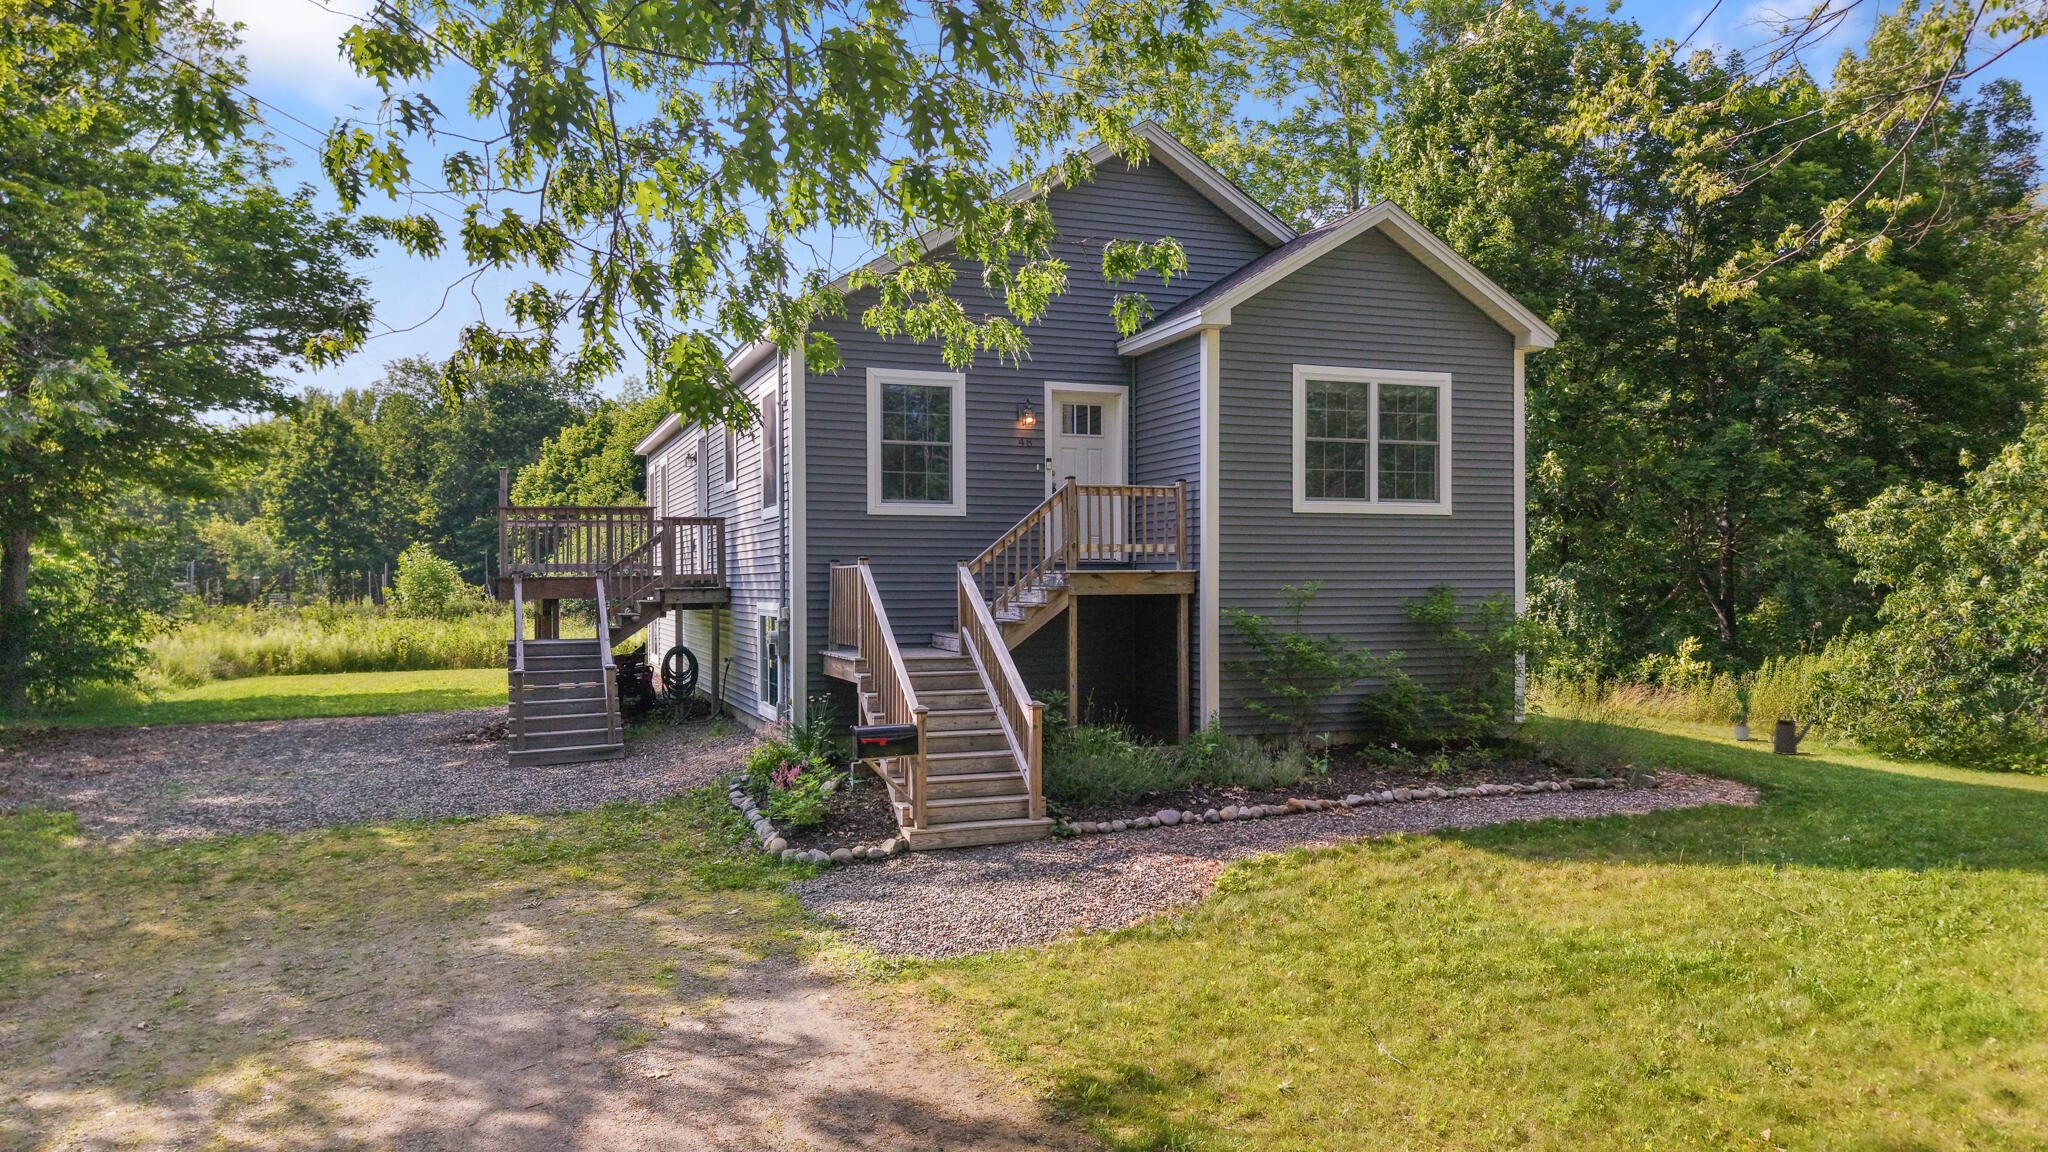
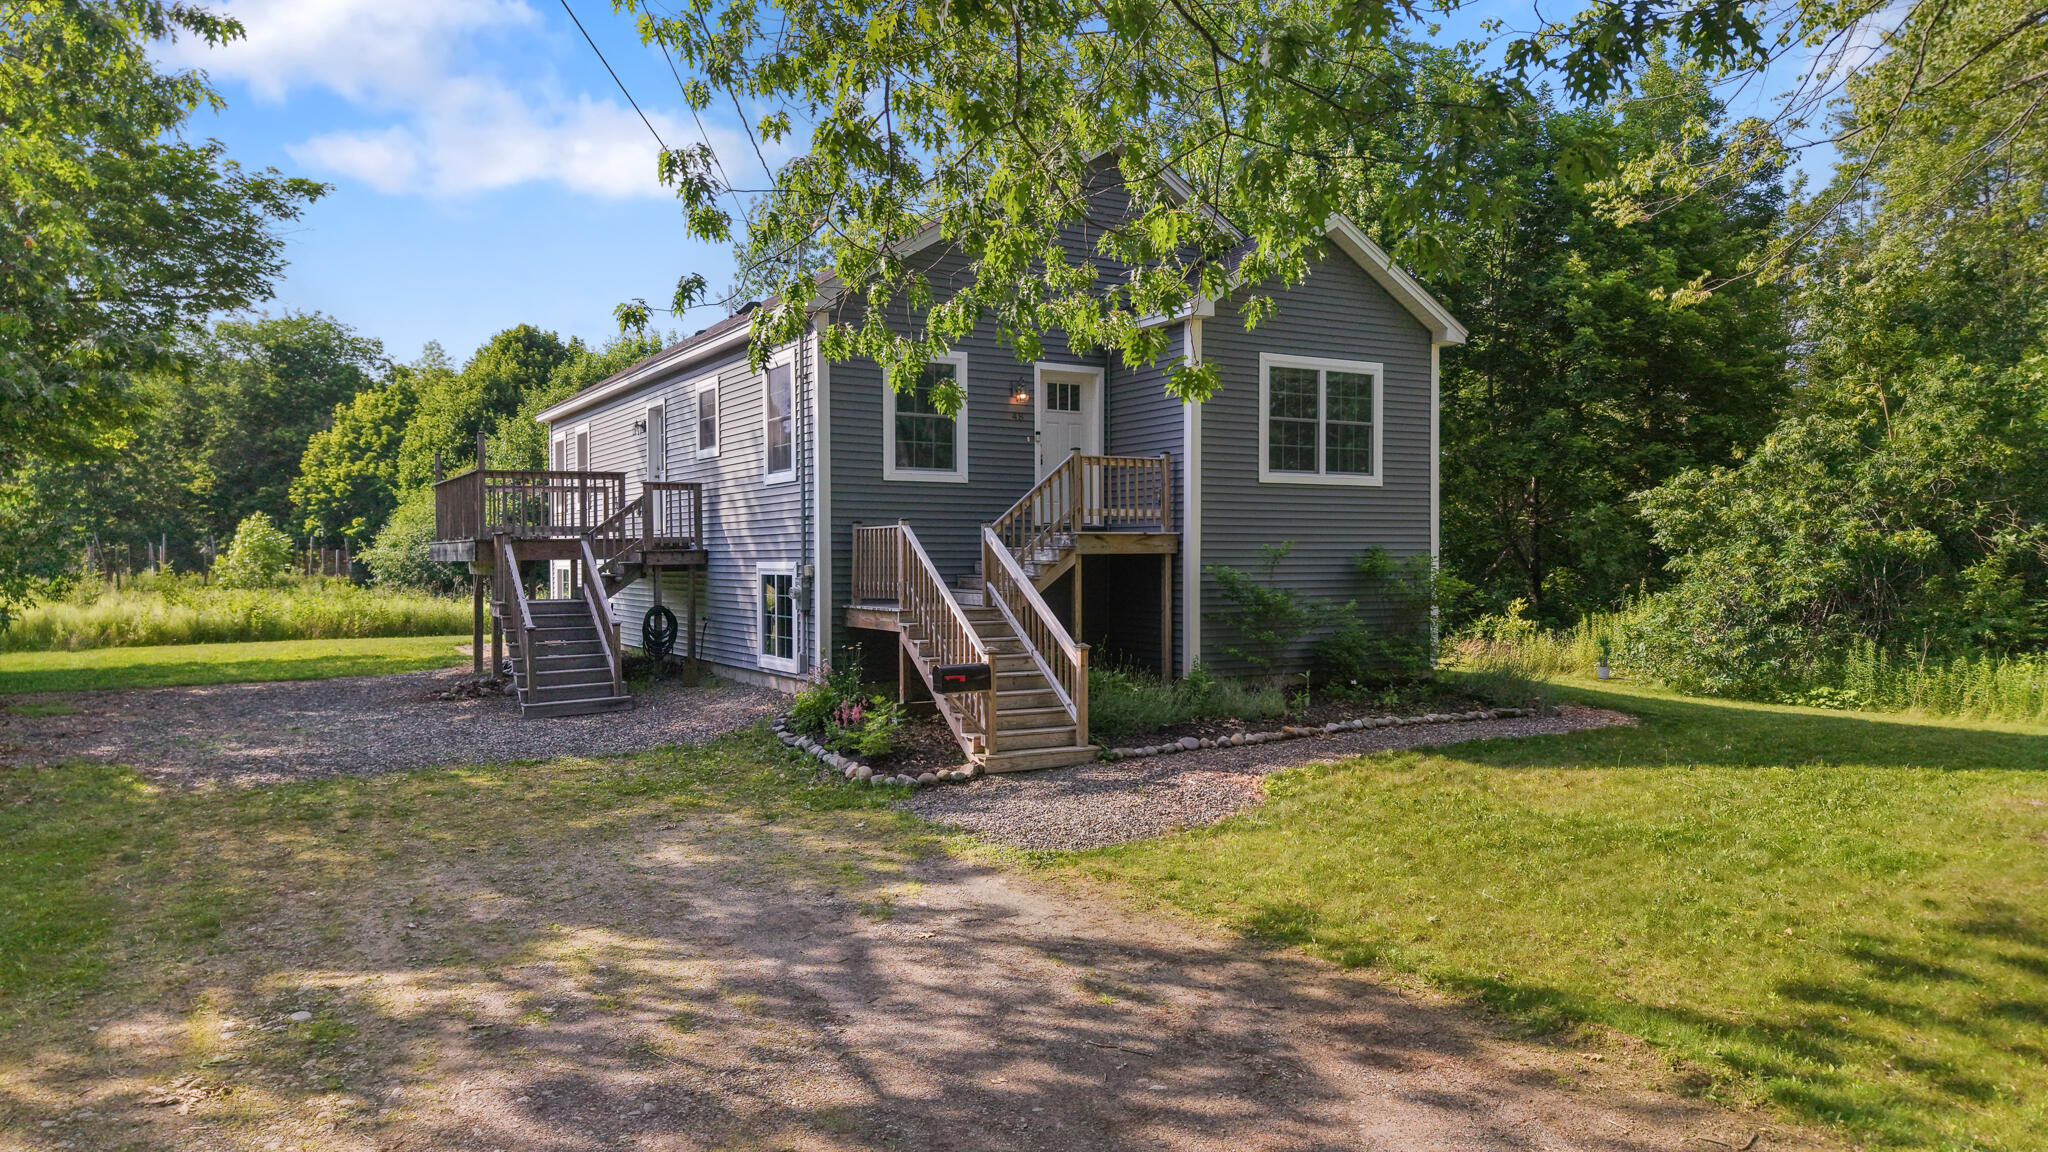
watering can: present [1771,715,1814,755] -> present [677,654,716,687]

